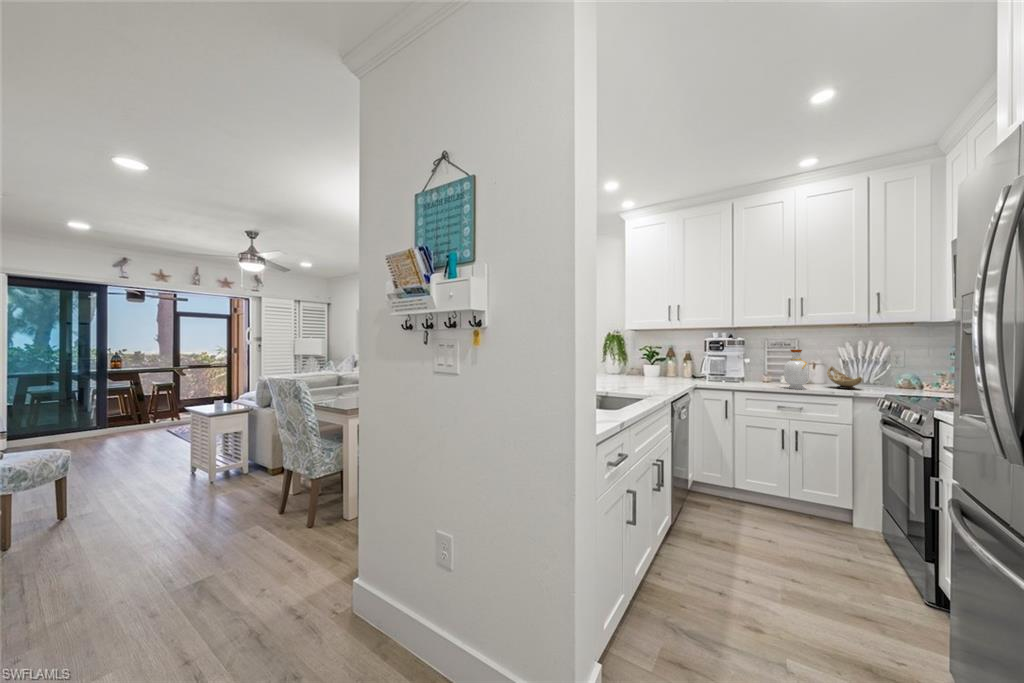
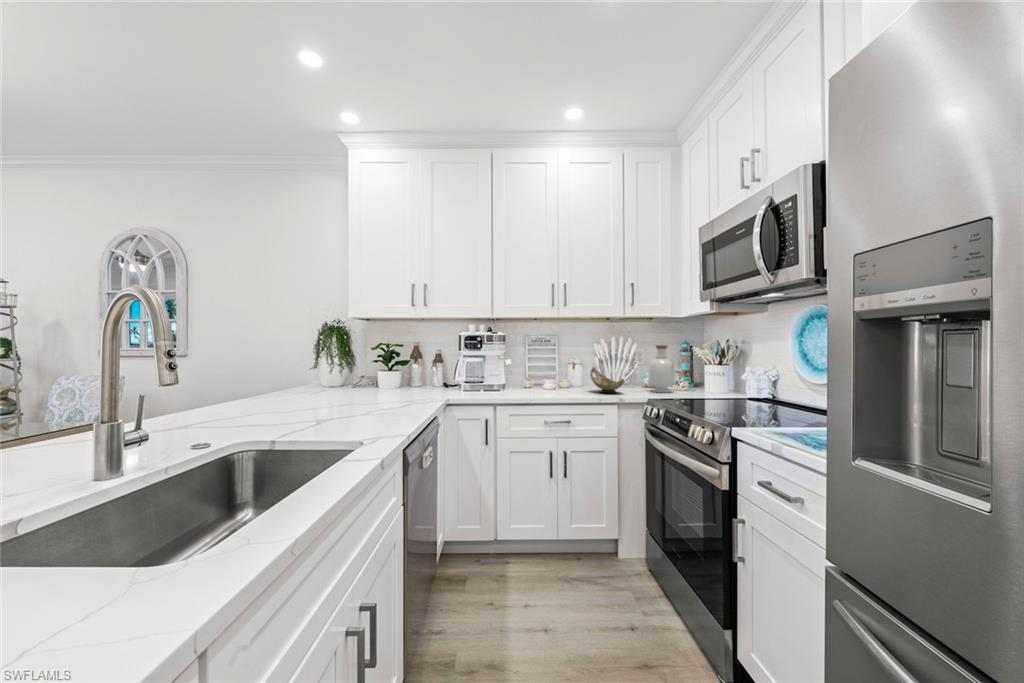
bottle: present [784,349,809,389] -> present [649,345,675,393]

